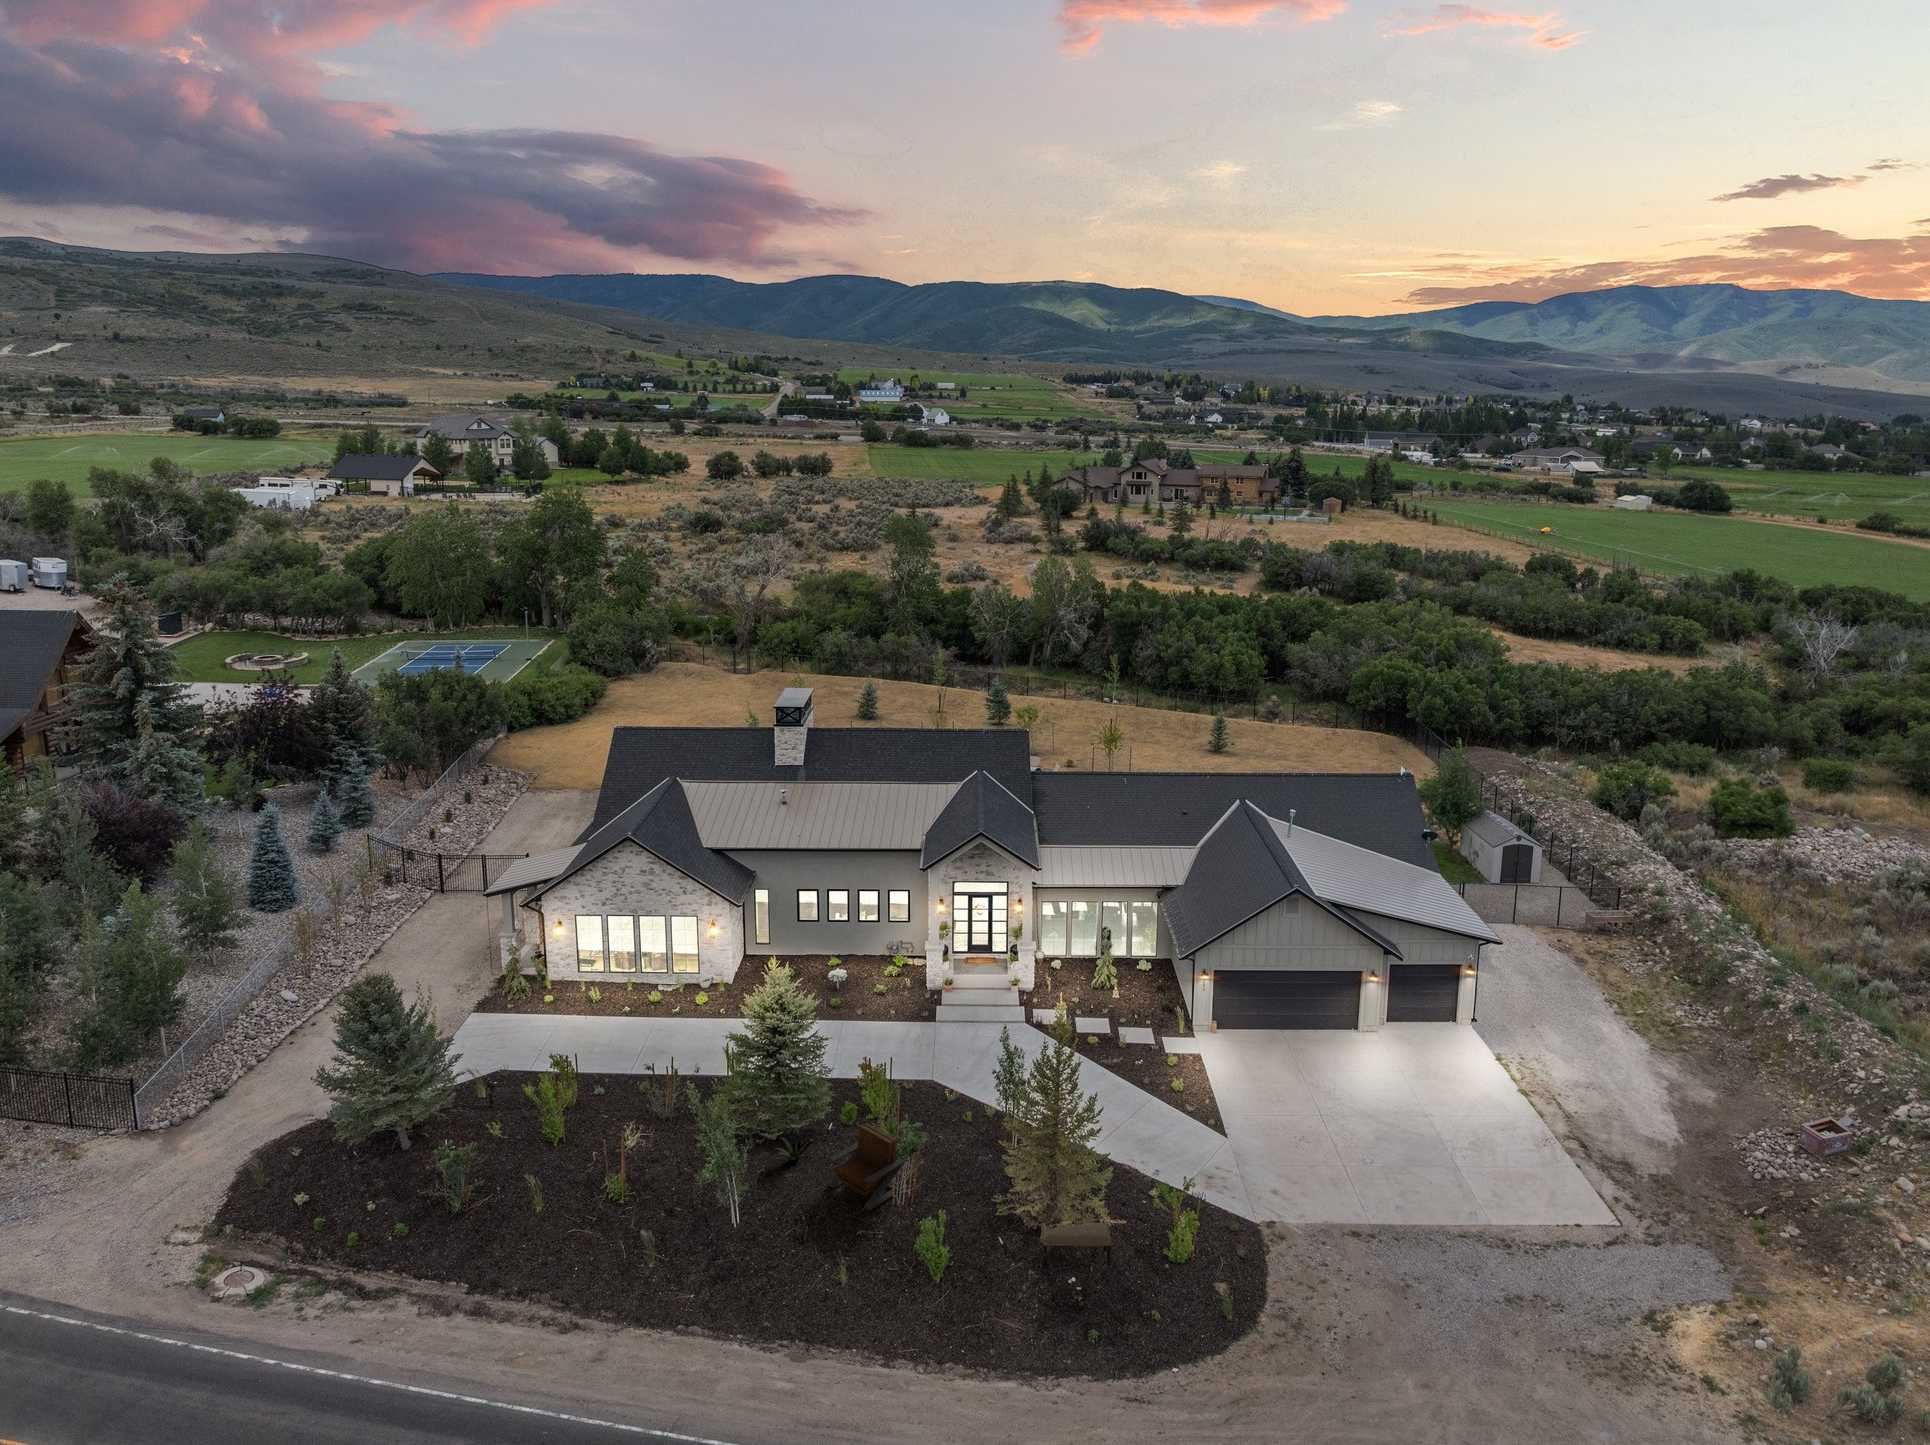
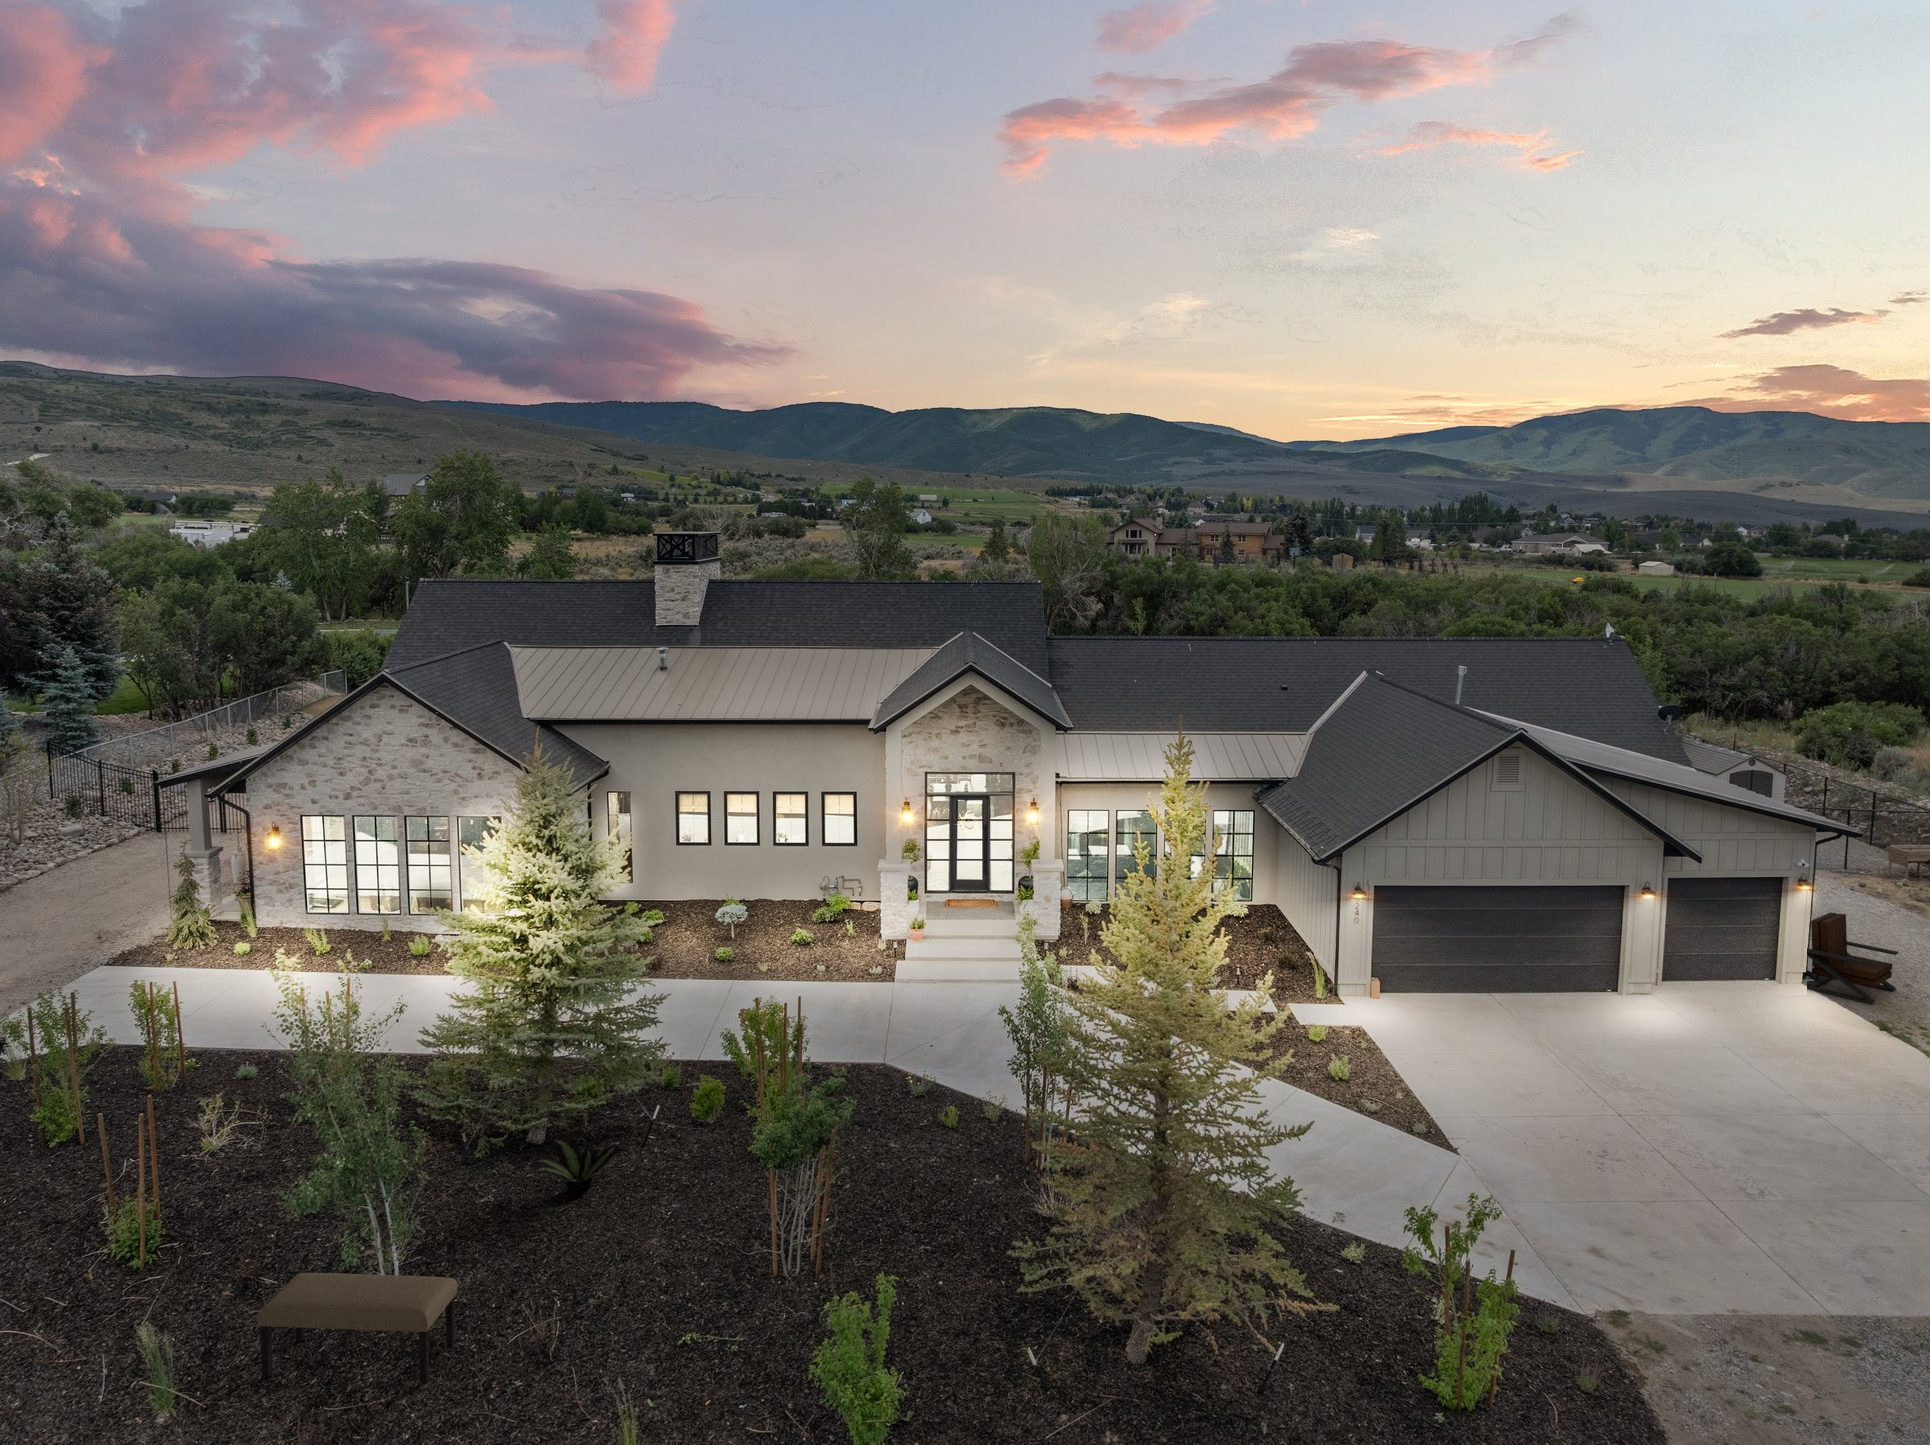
lounge chair: present [829,1123,905,1211] -> present [1807,913,1898,1004]
bench: present [1041,1223,1112,1265] -> present [258,1273,458,1383]

